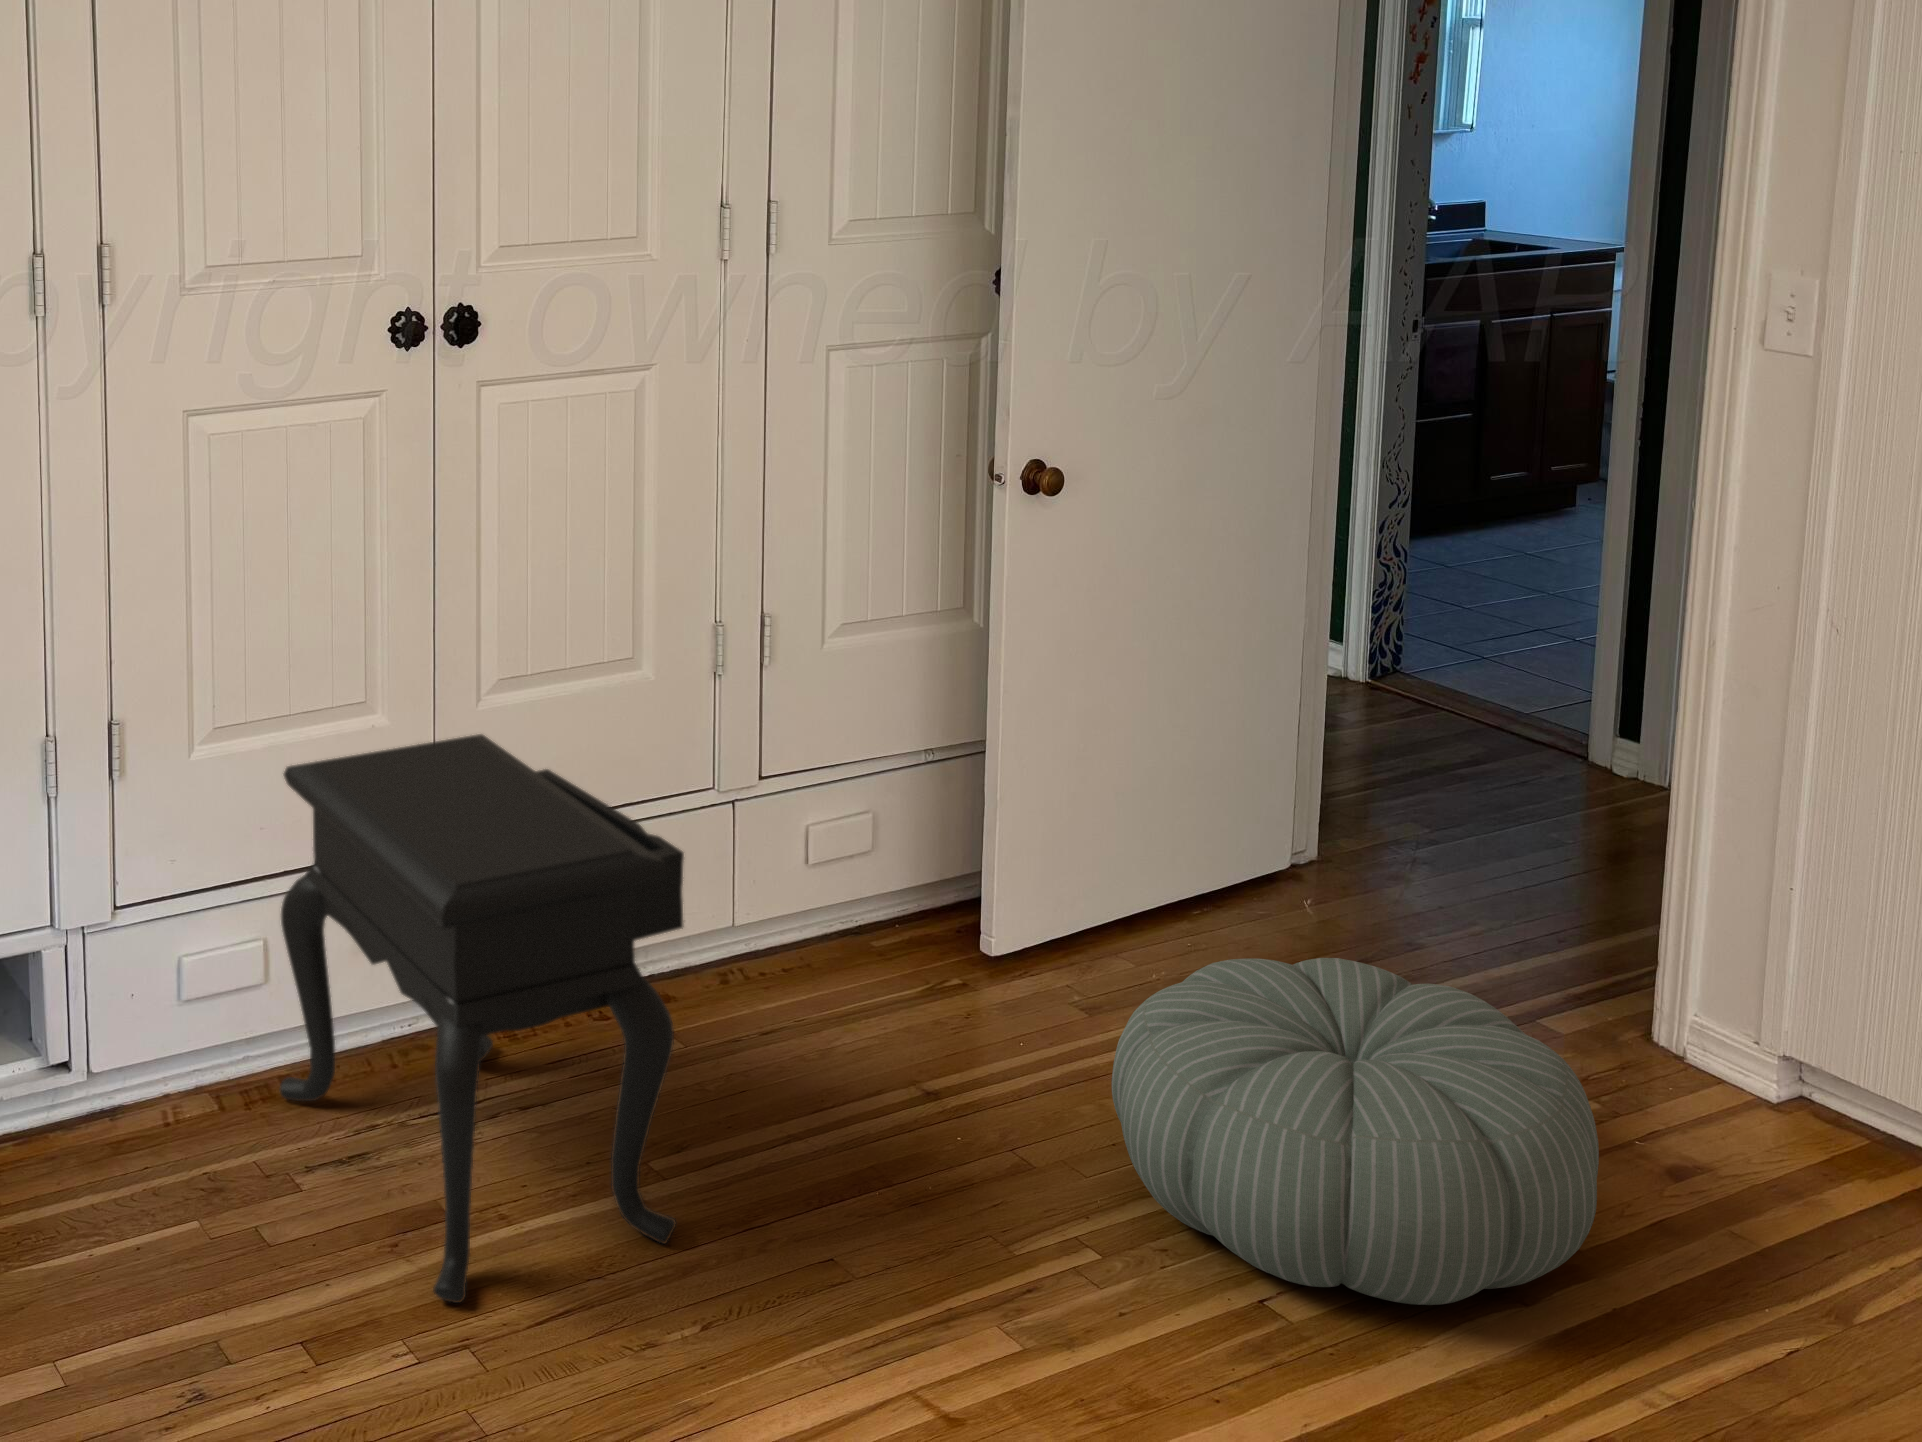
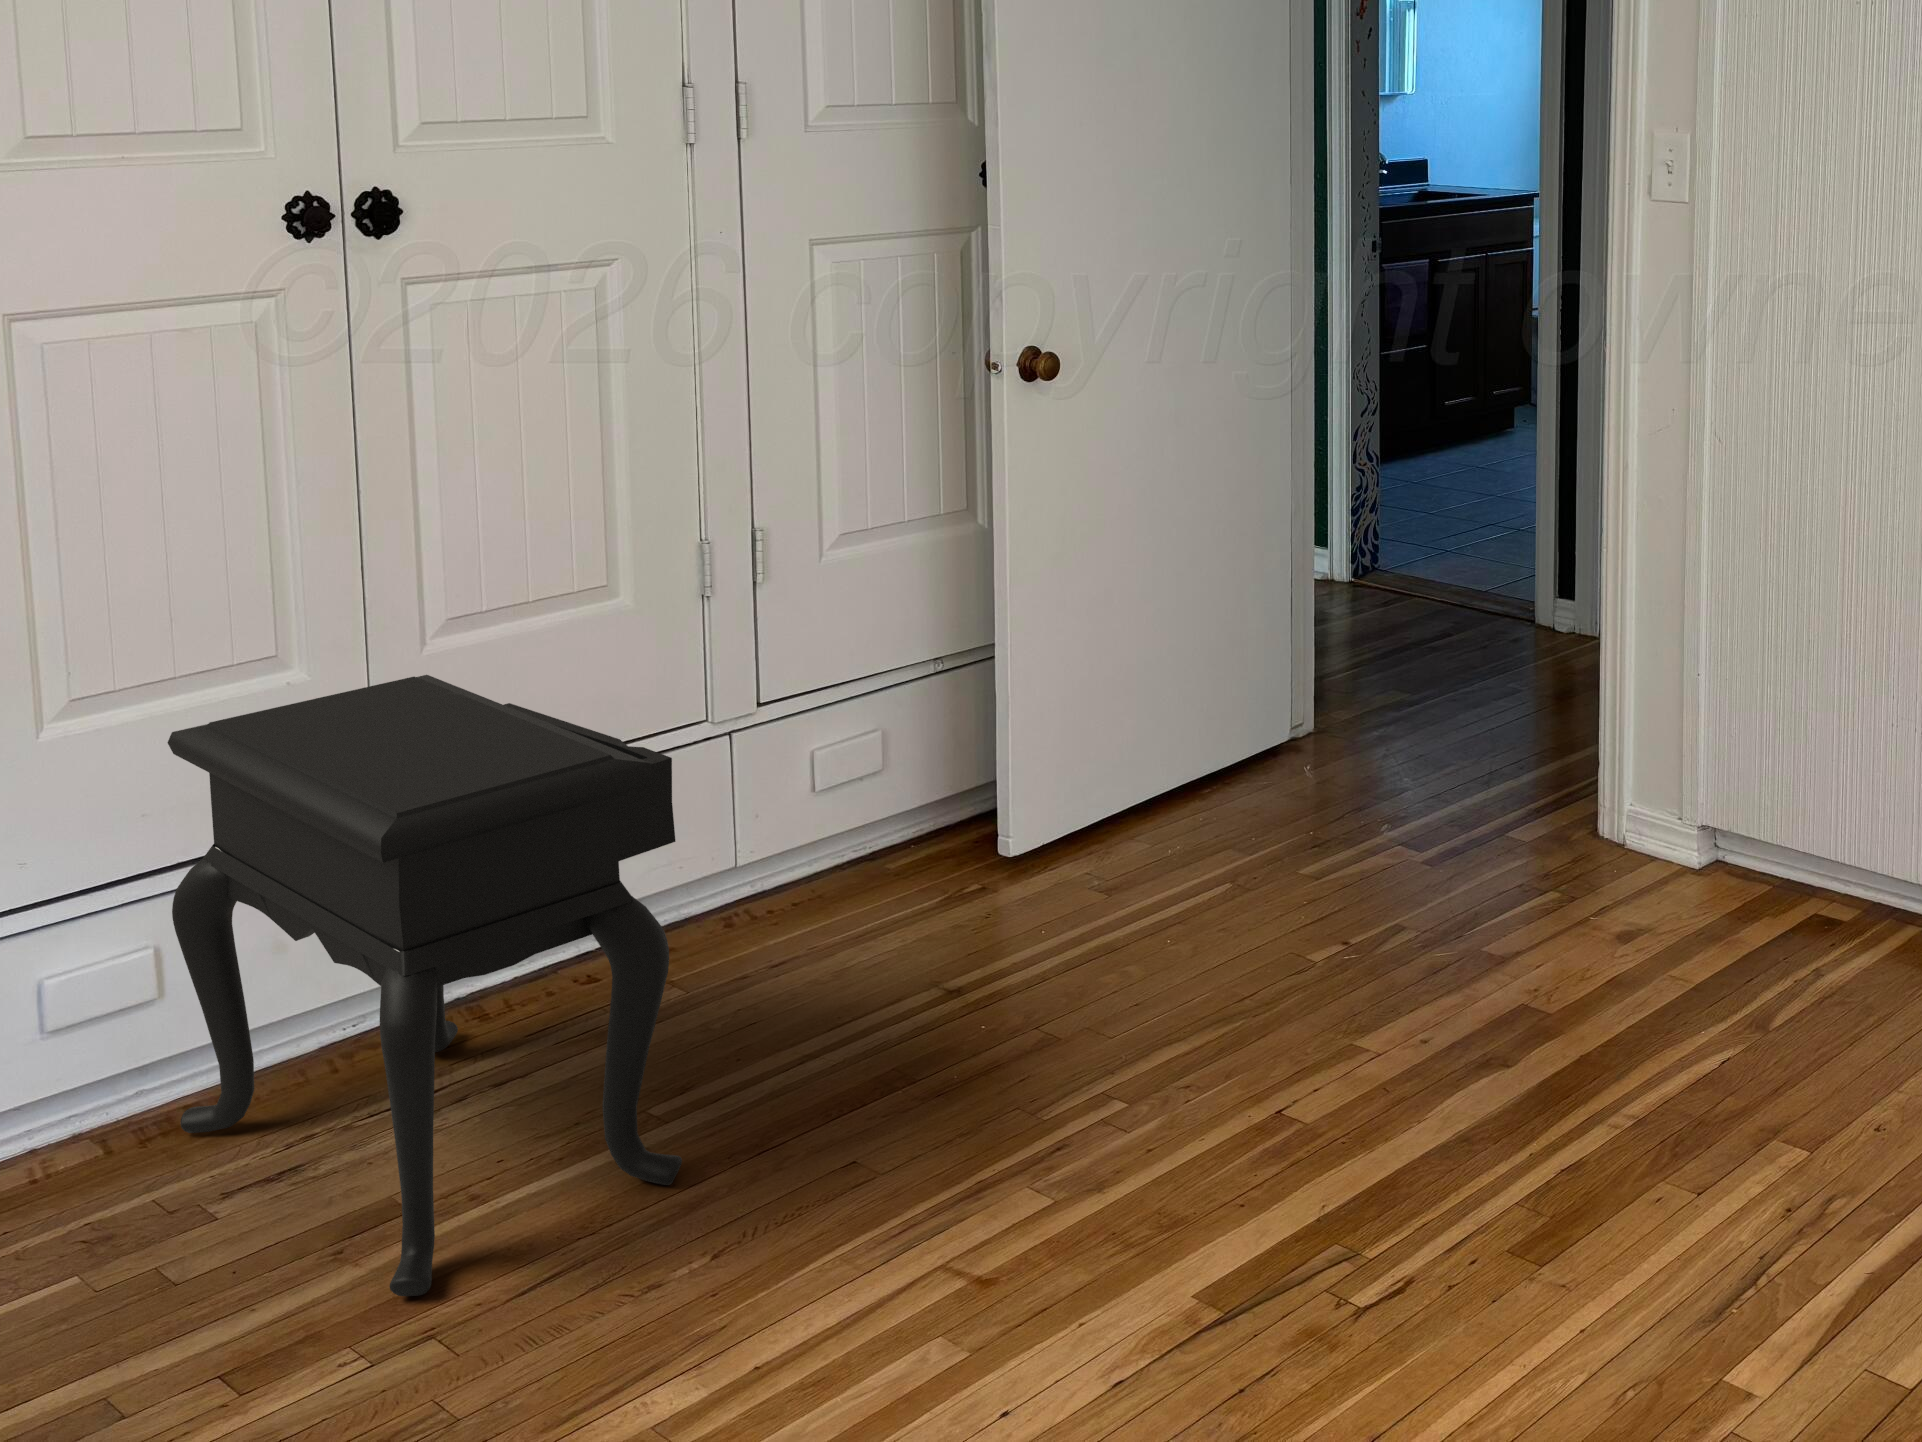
pouf: present [1112,958,1599,1305] -> none [1131,788,1559,1084]

